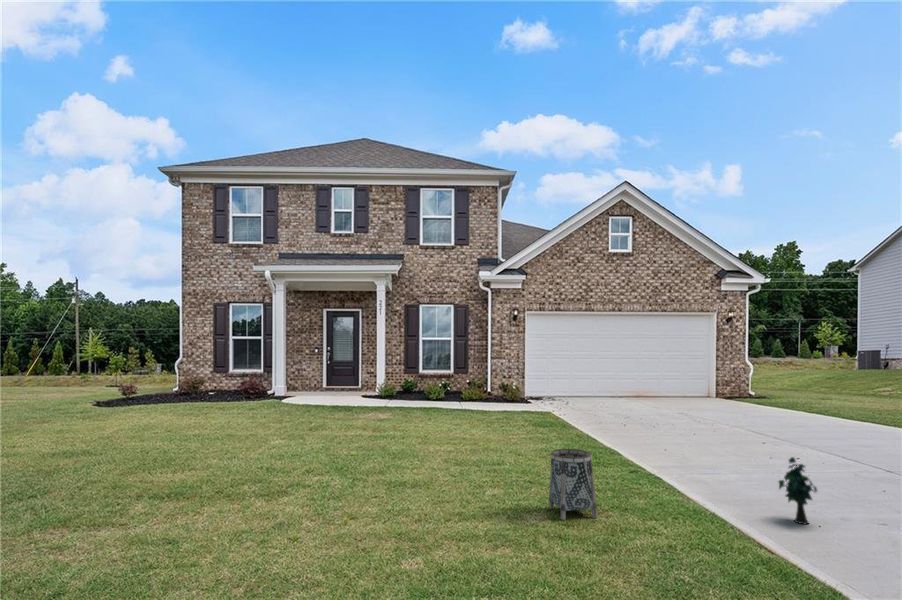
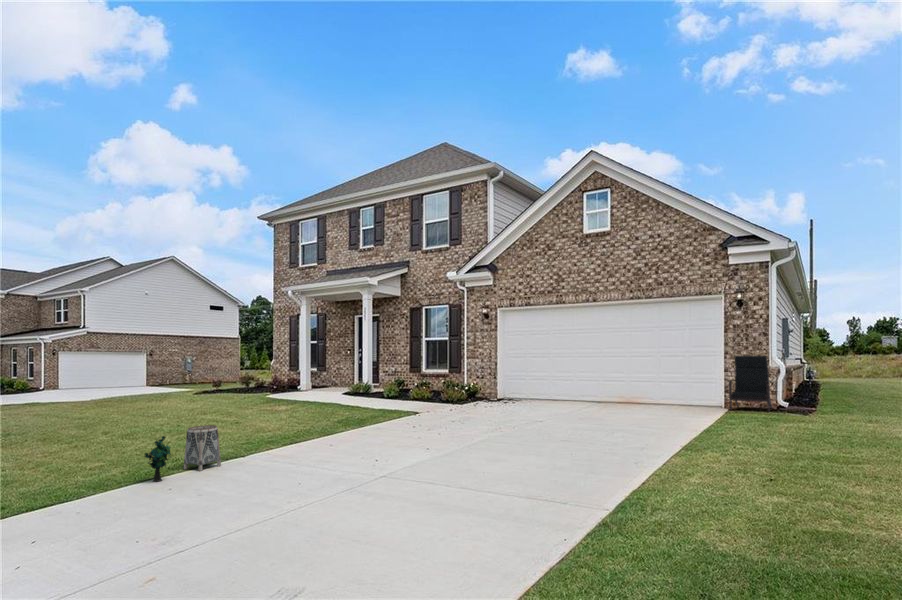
lounge chair: none [725,358,765,398] -> present [728,355,772,412]
basket: present [549,449,597,520] -> present [184,425,221,471]

